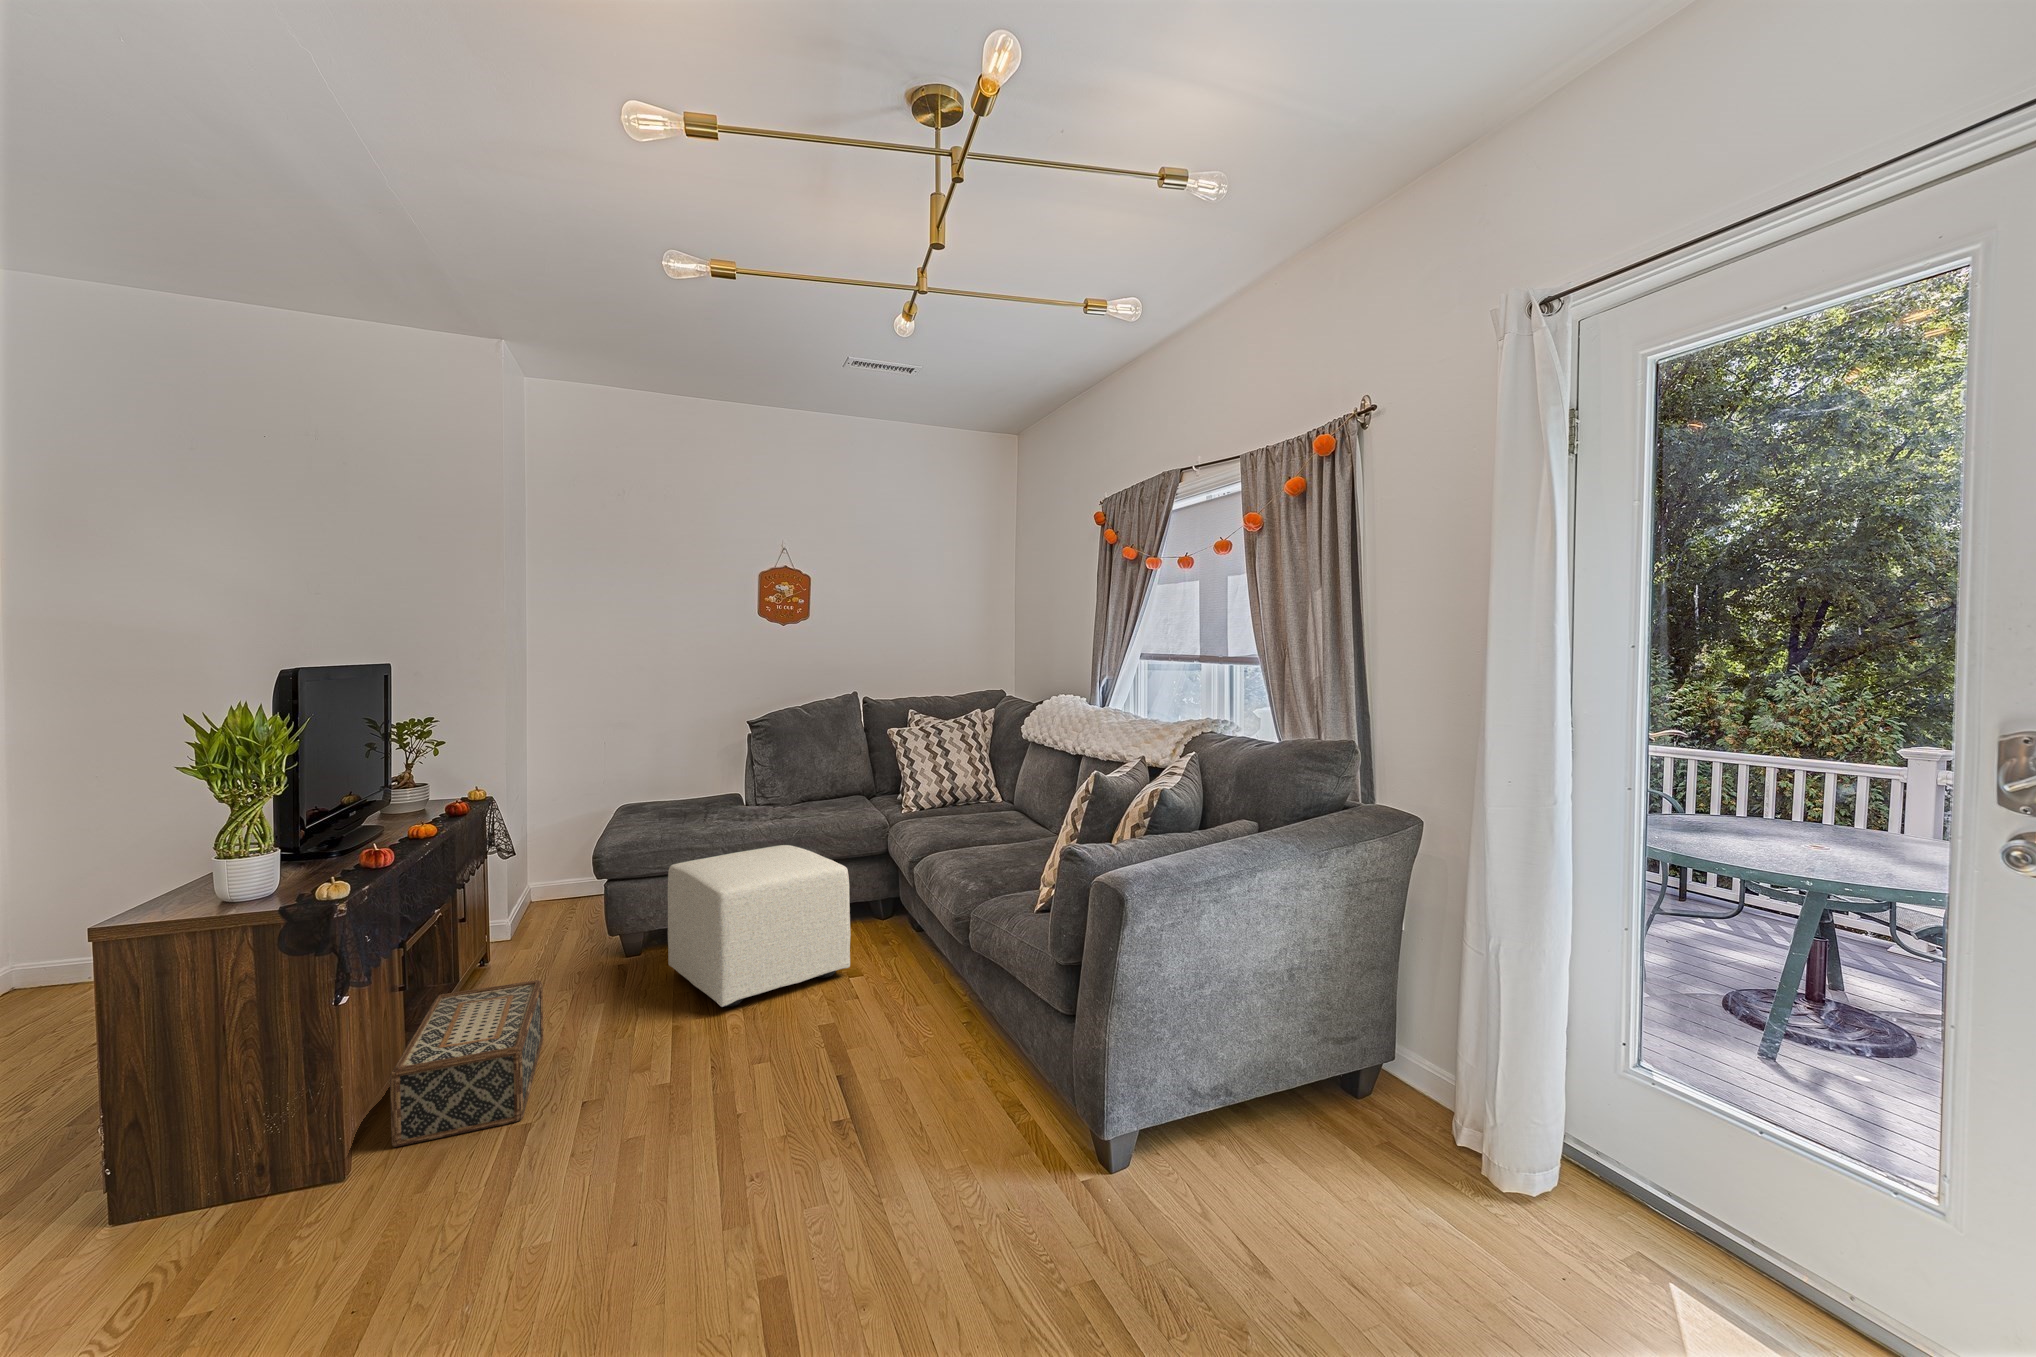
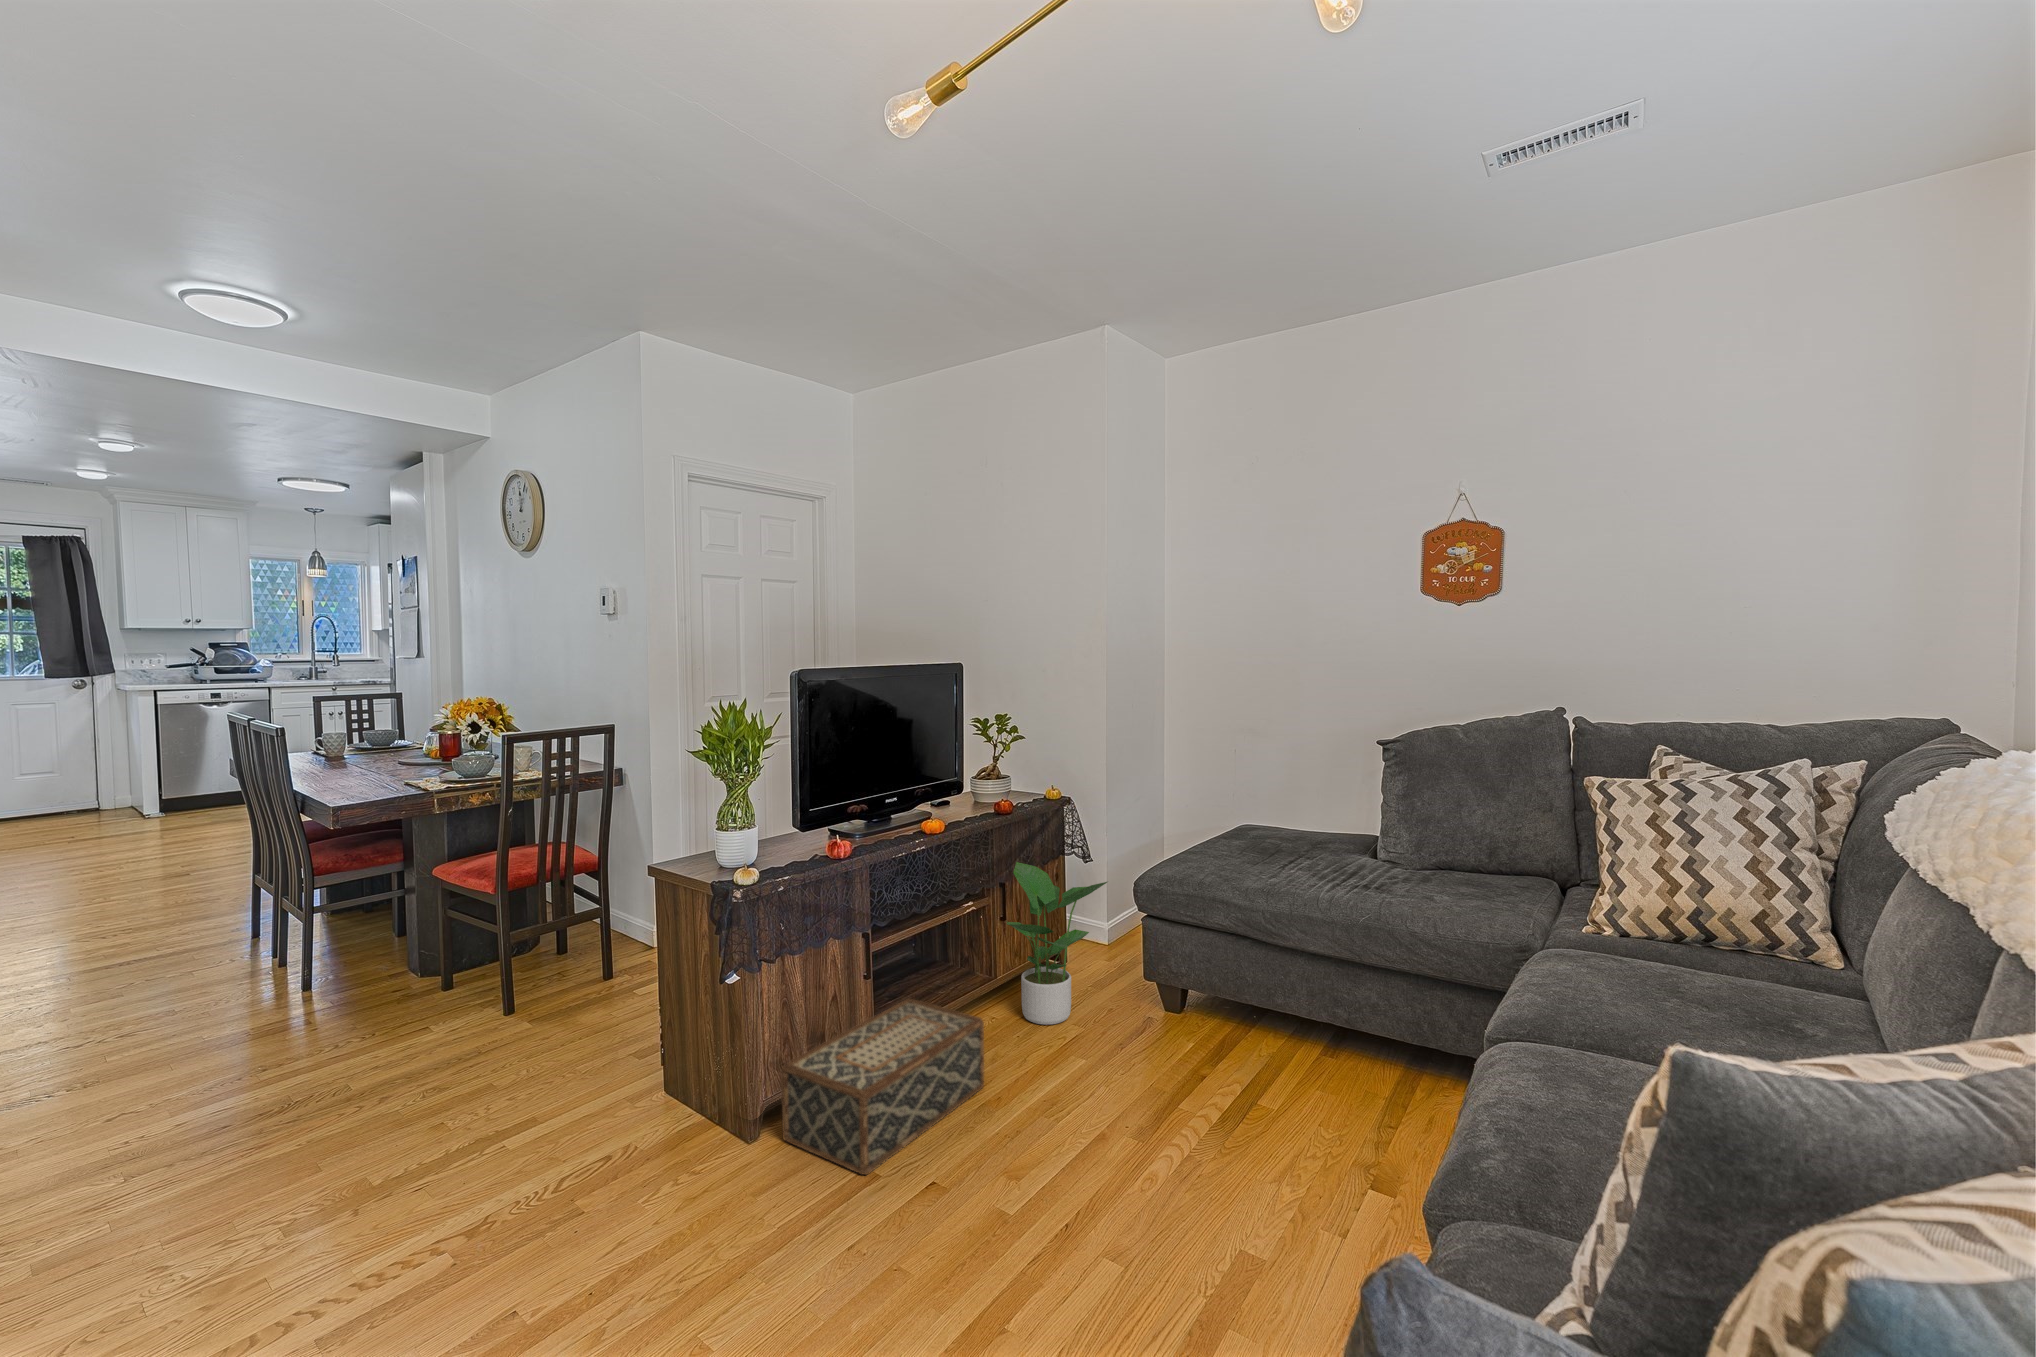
ottoman: present [668,845,851,1007] -> none [1148,923,1374,1173]
potted plant: none [476,851,589,995] -> present [1006,862,1107,1025]

